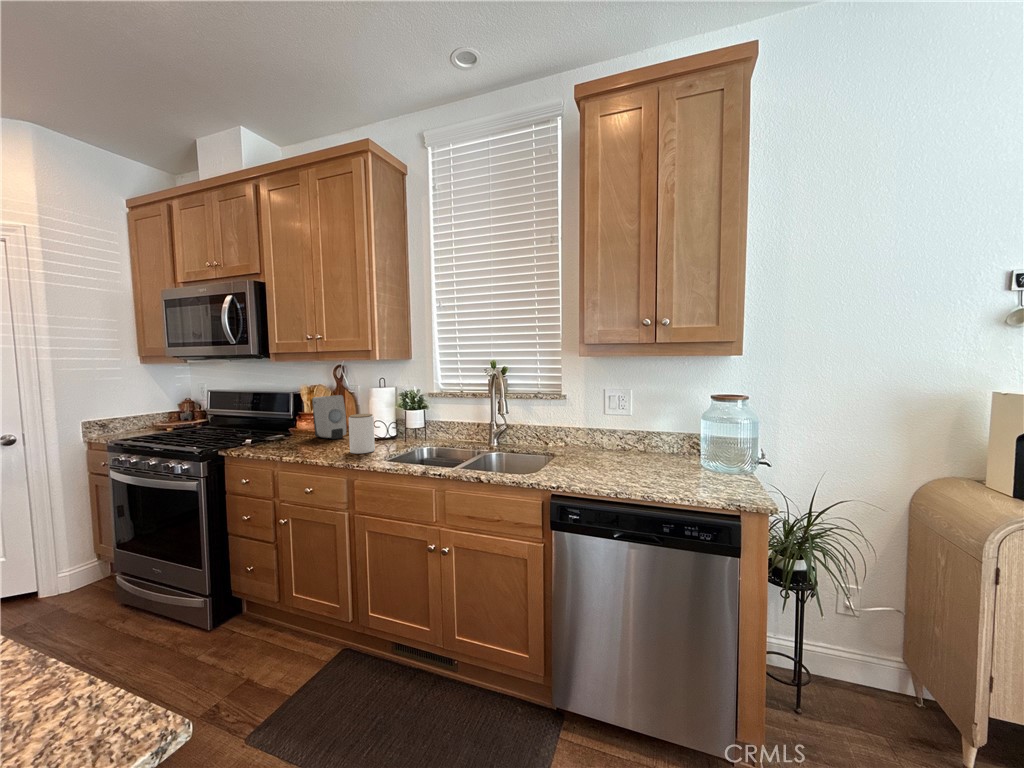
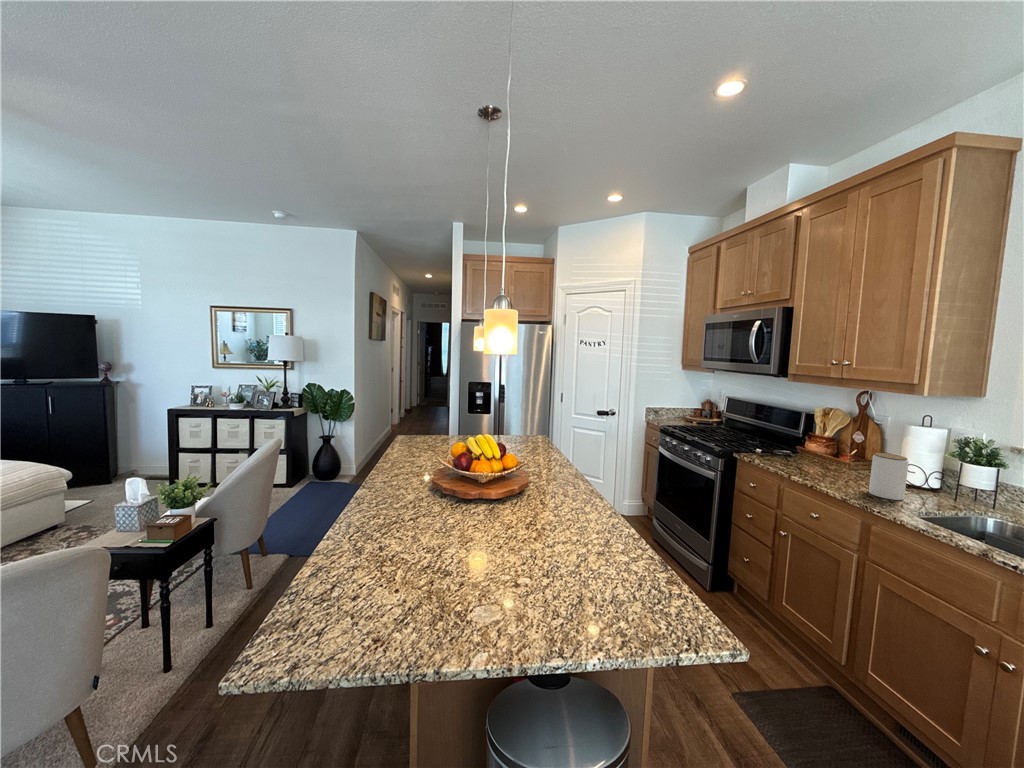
soap dispenser: present [312,395,346,439] -> none [825,422,867,471]

